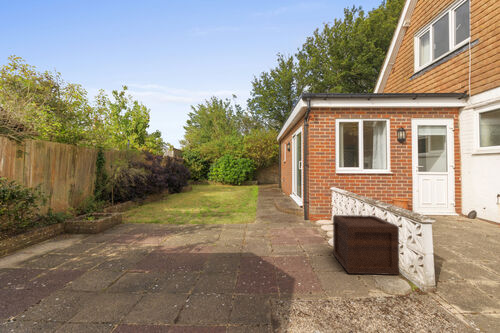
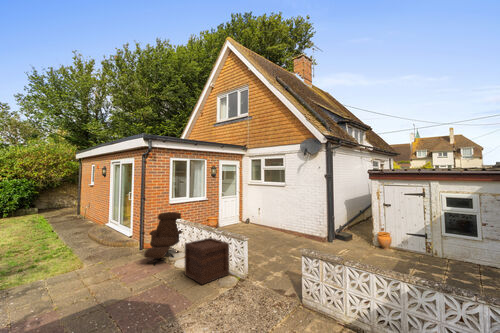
lounge chair: none [298,182,347,237] -> present [144,212,182,265]

